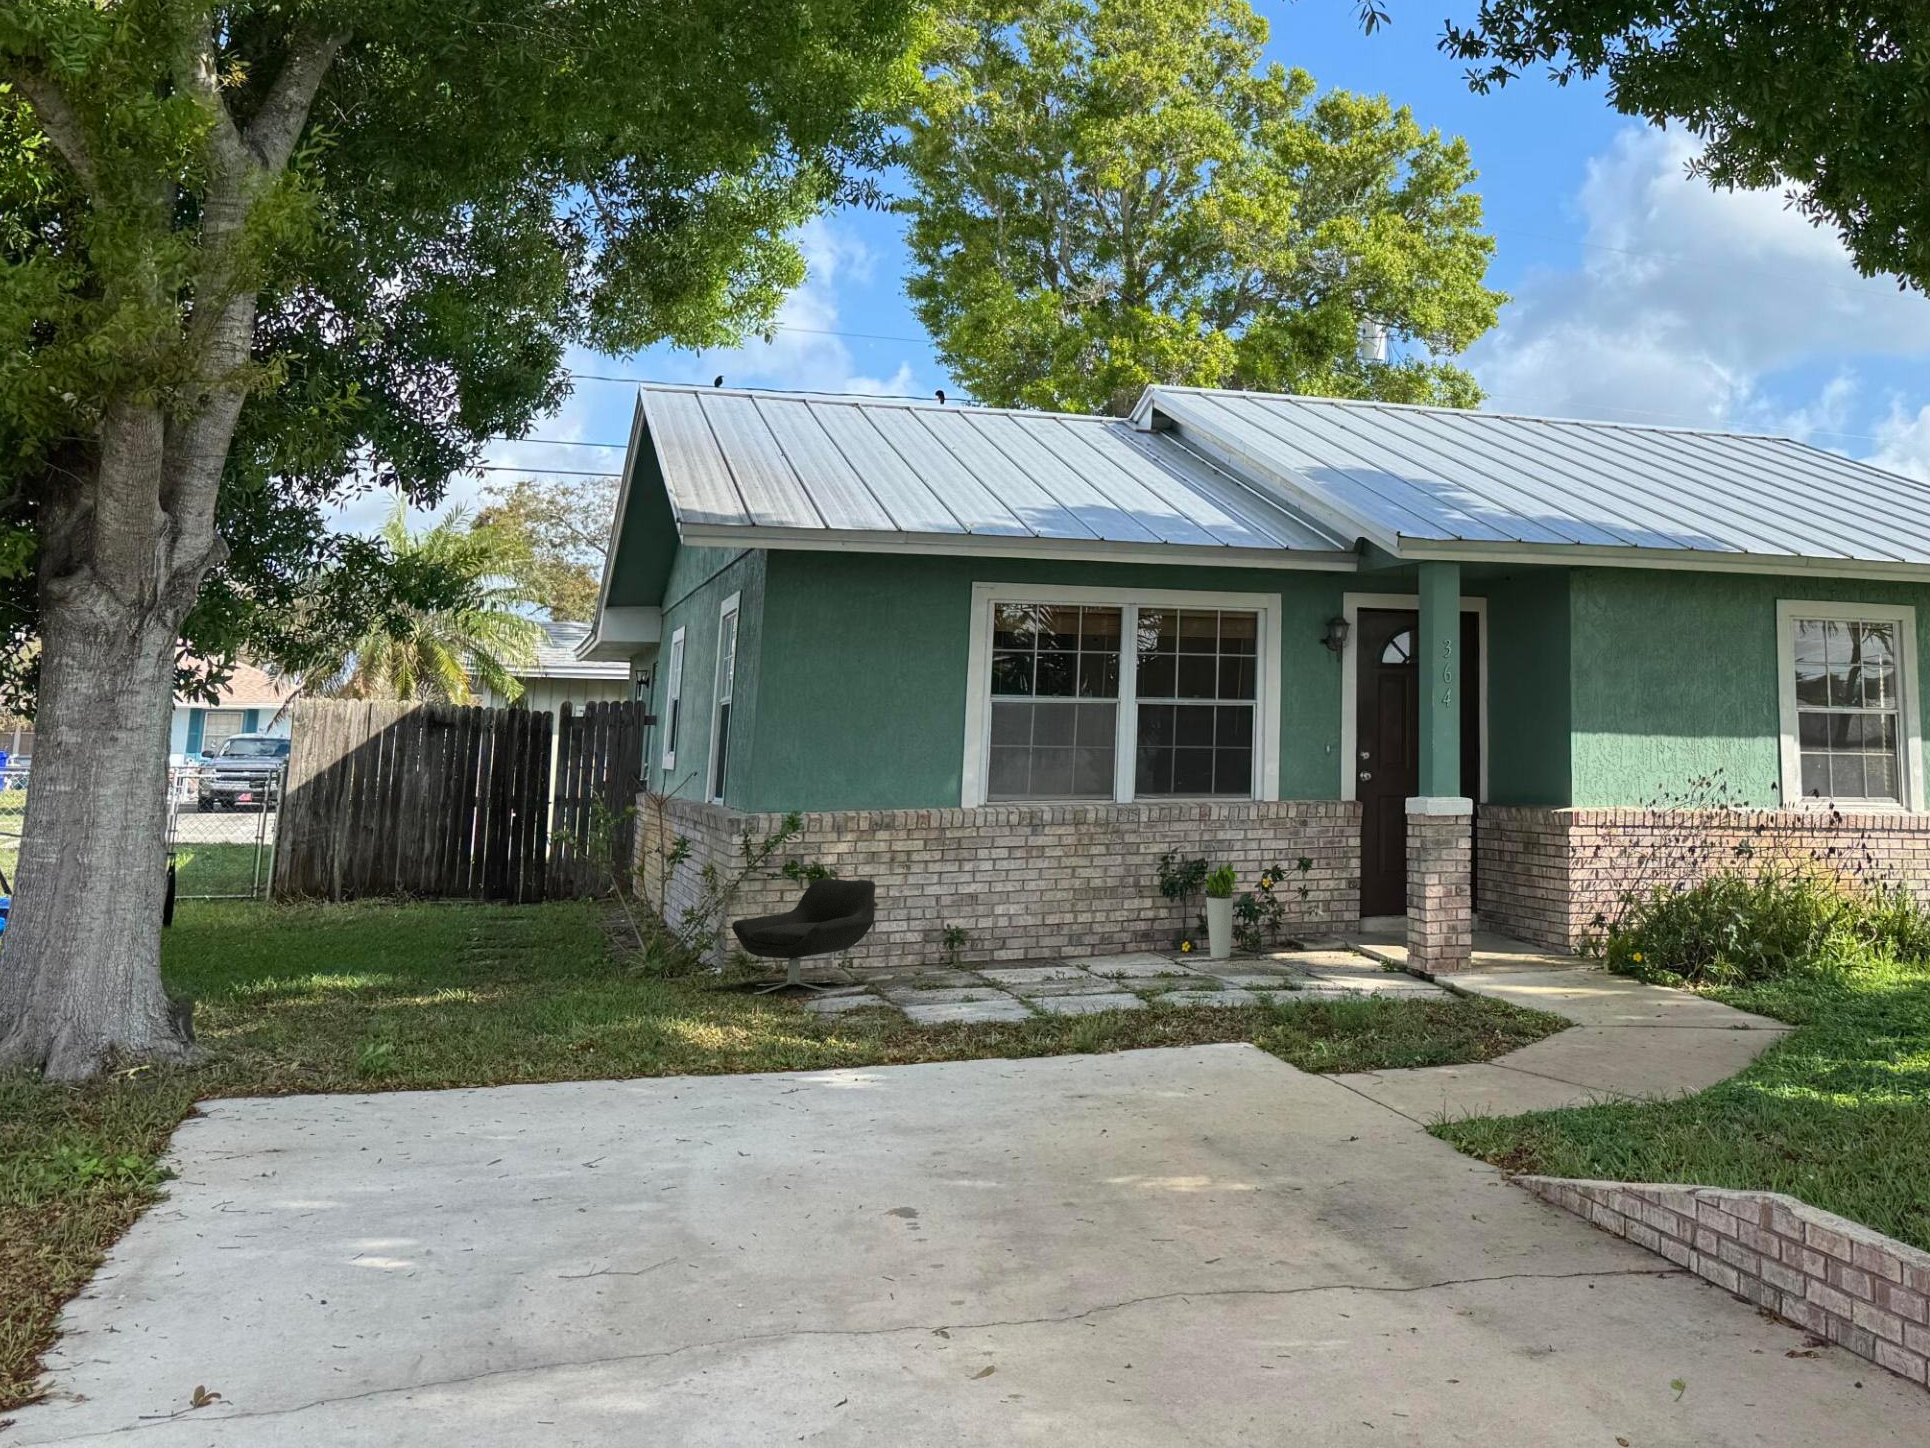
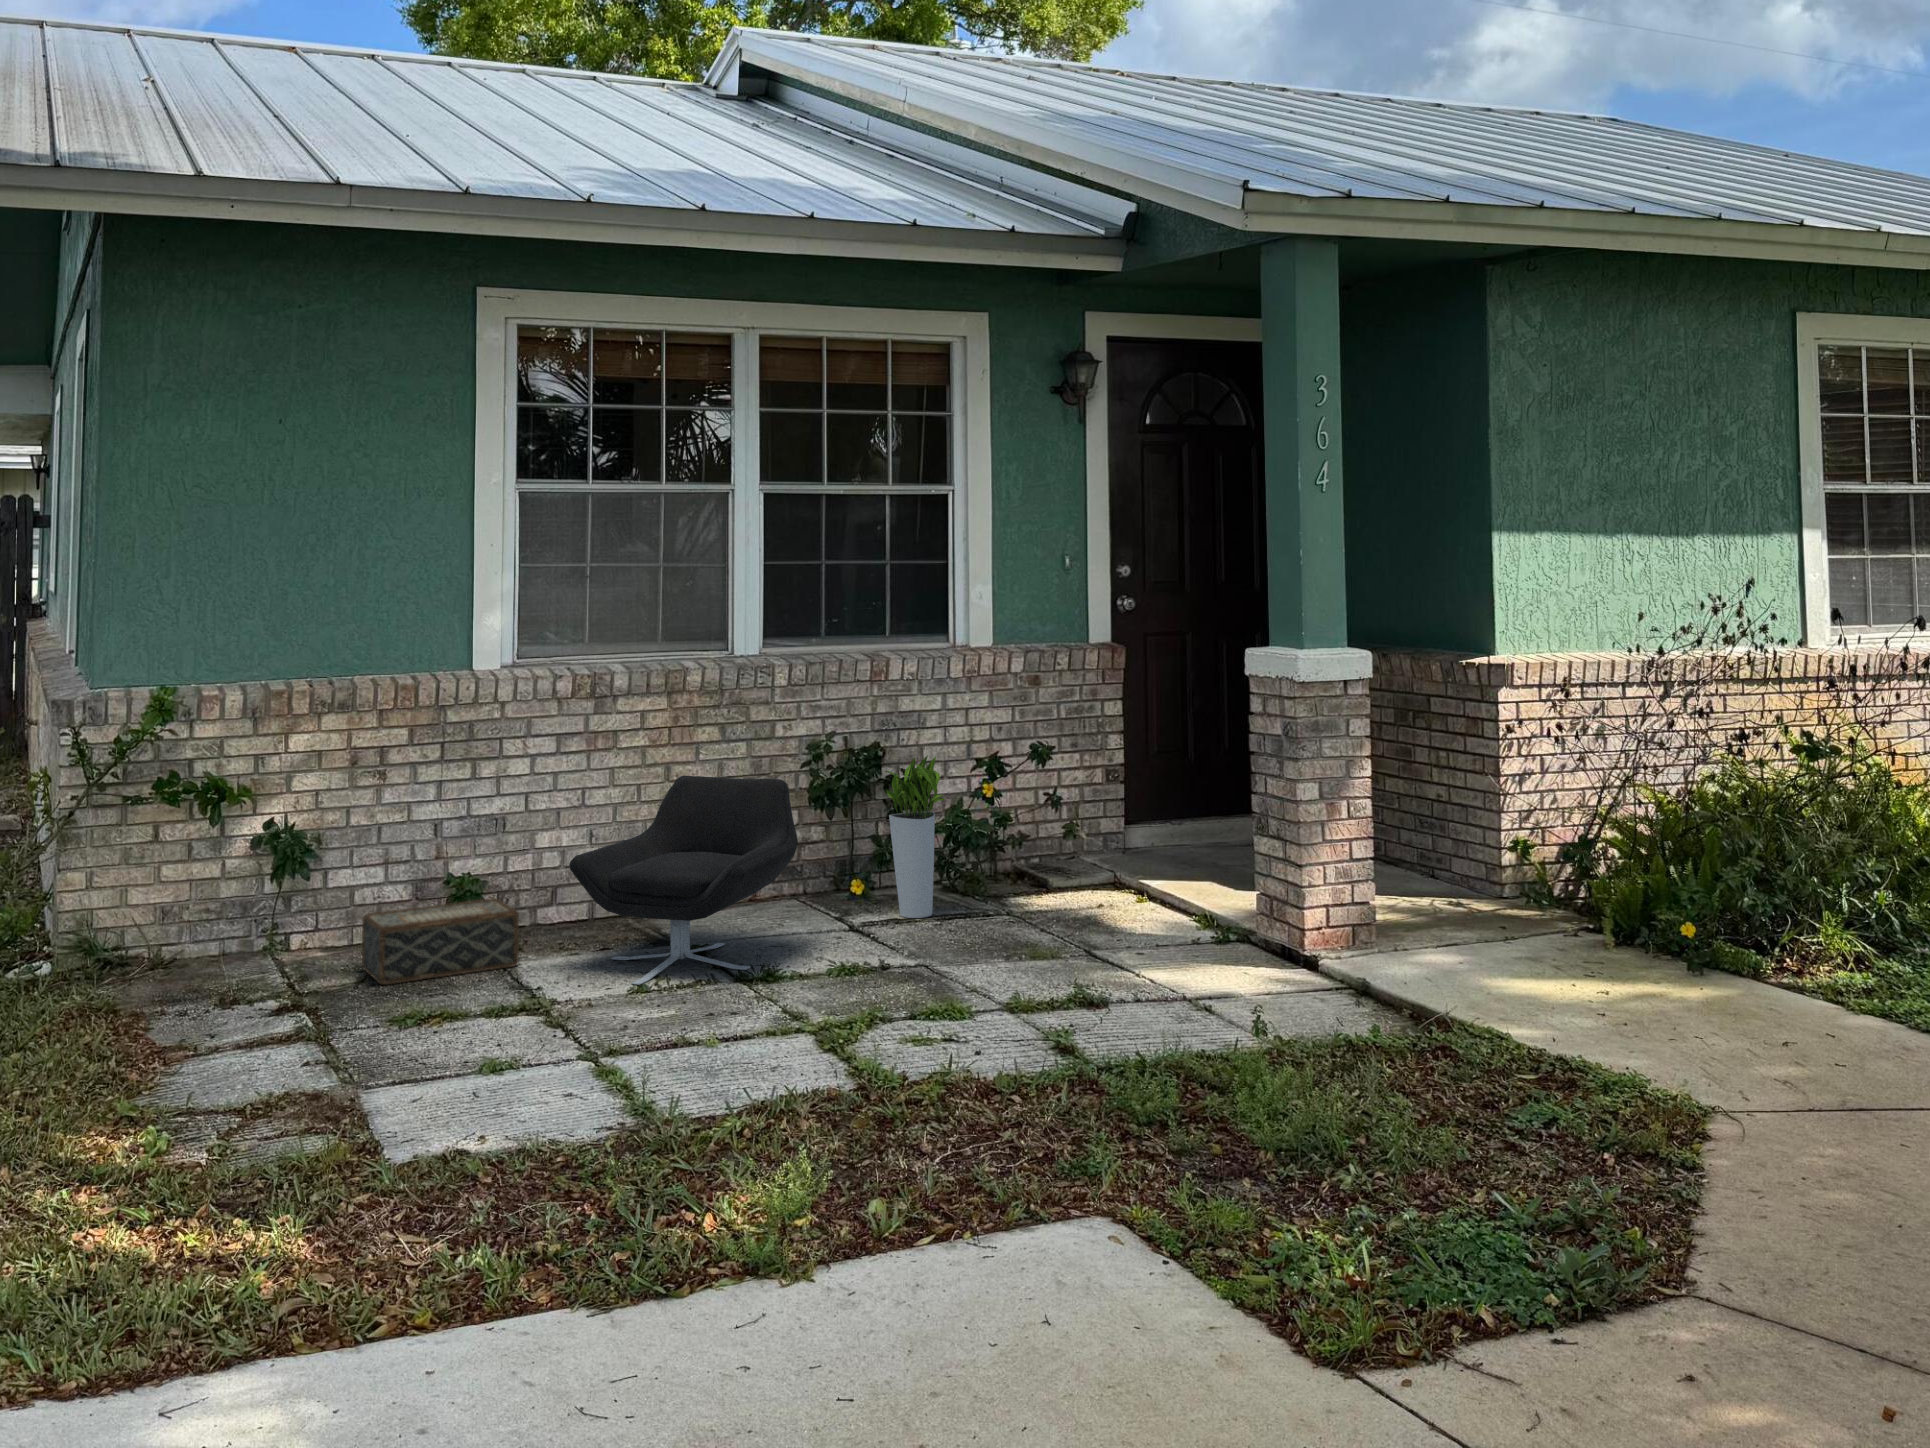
lounge chair: present [732,879,875,994] -> present [569,775,798,985]
woven basket: none [901,936,989,976] -> present [362,898,519,985]

